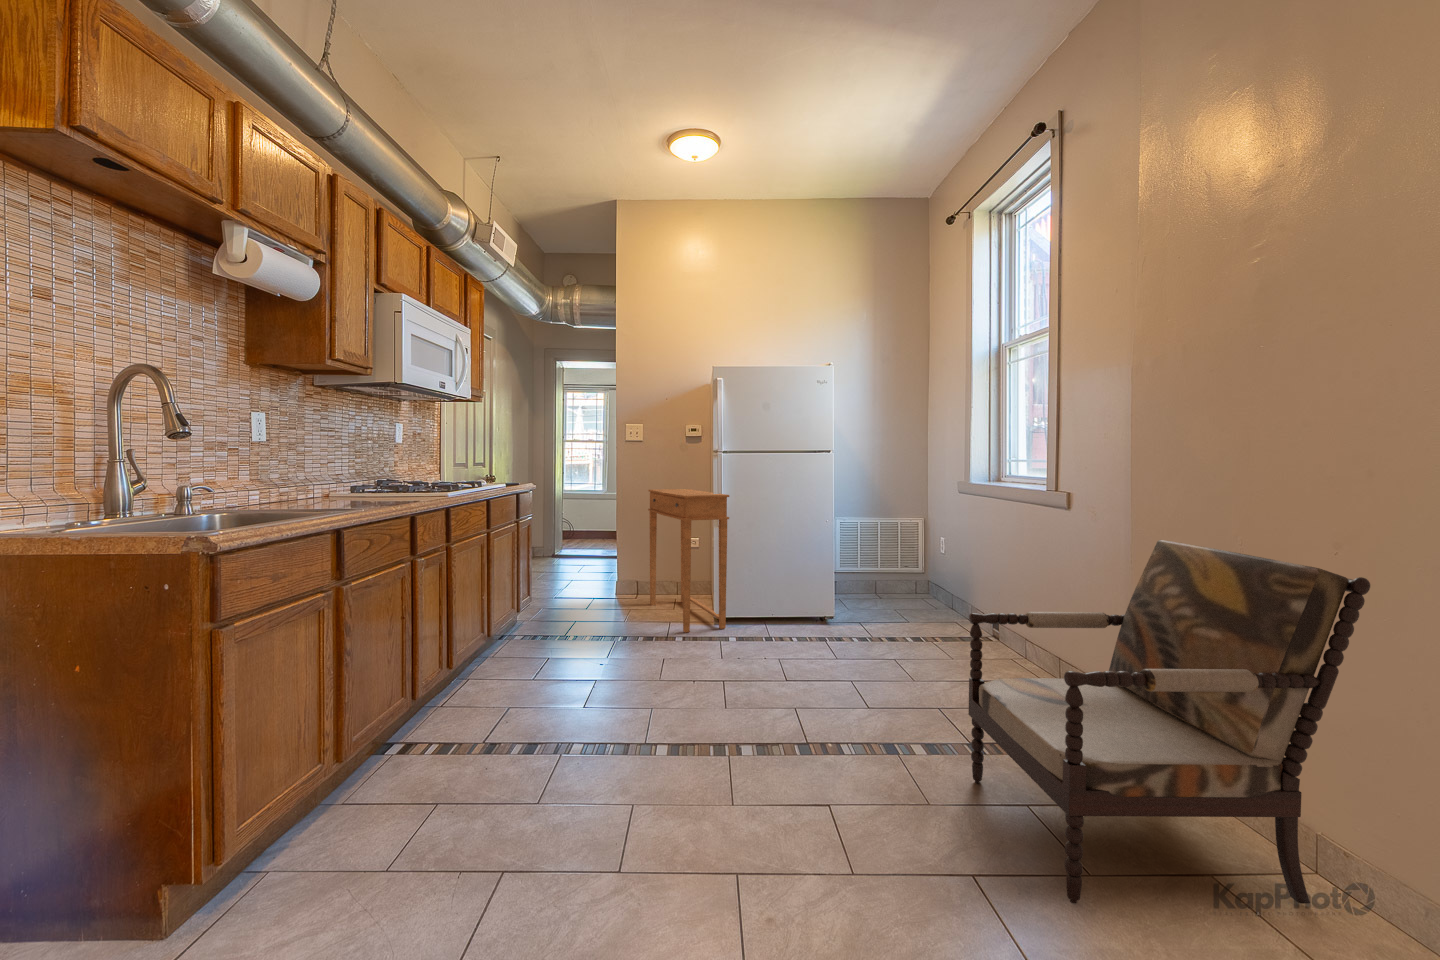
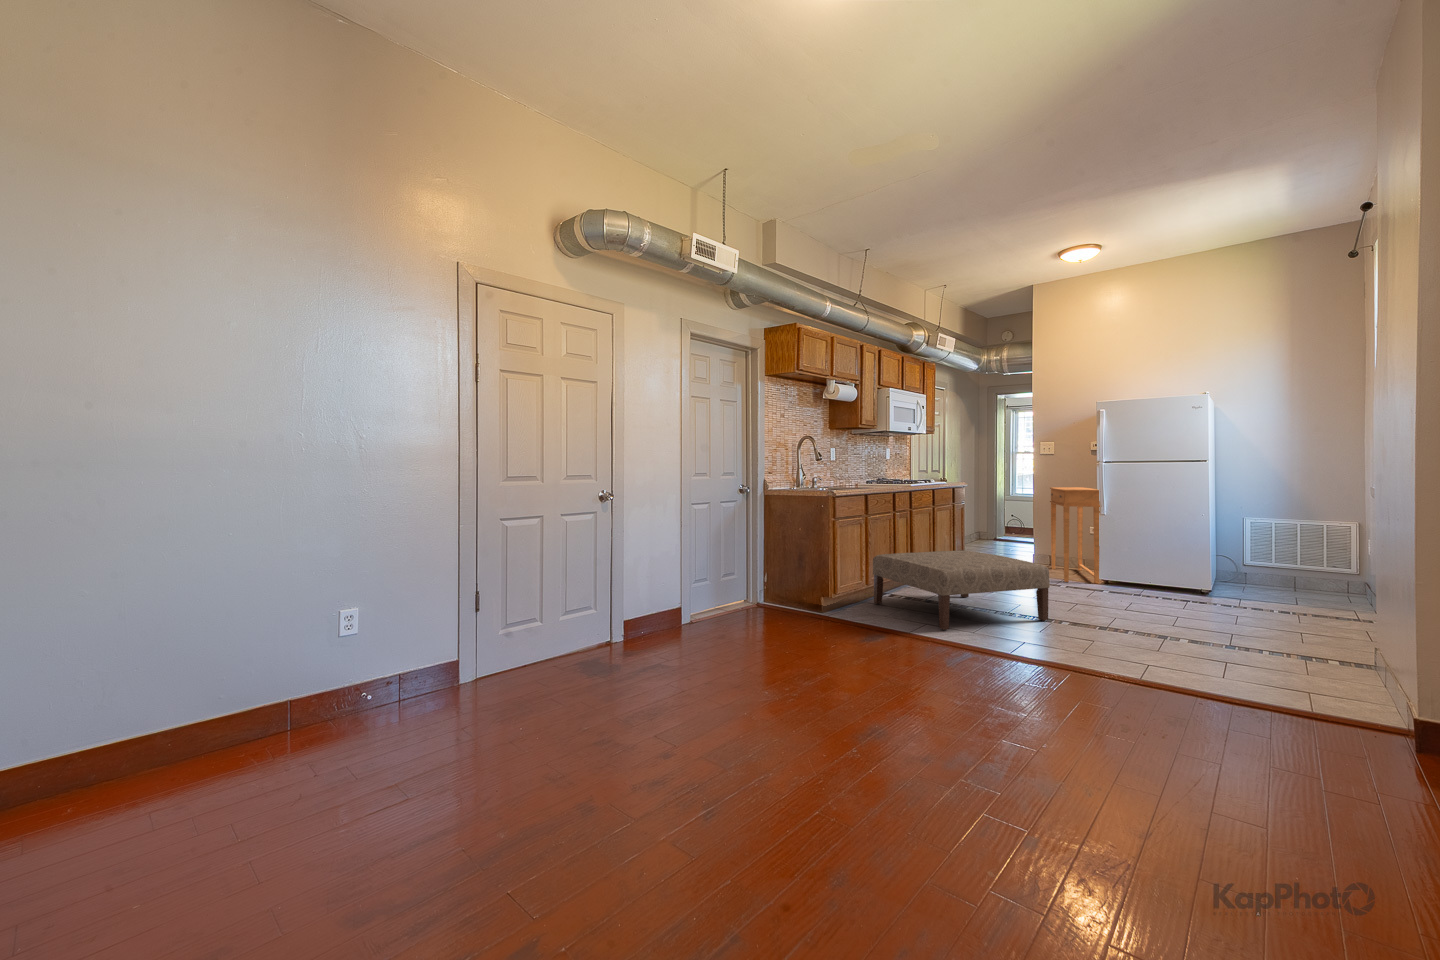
armchair: present [968,540,1370,904] -> none [1174,510,1381,698]
ottoman: none [357,627,743,914] -> present [873,550,1050,630]

